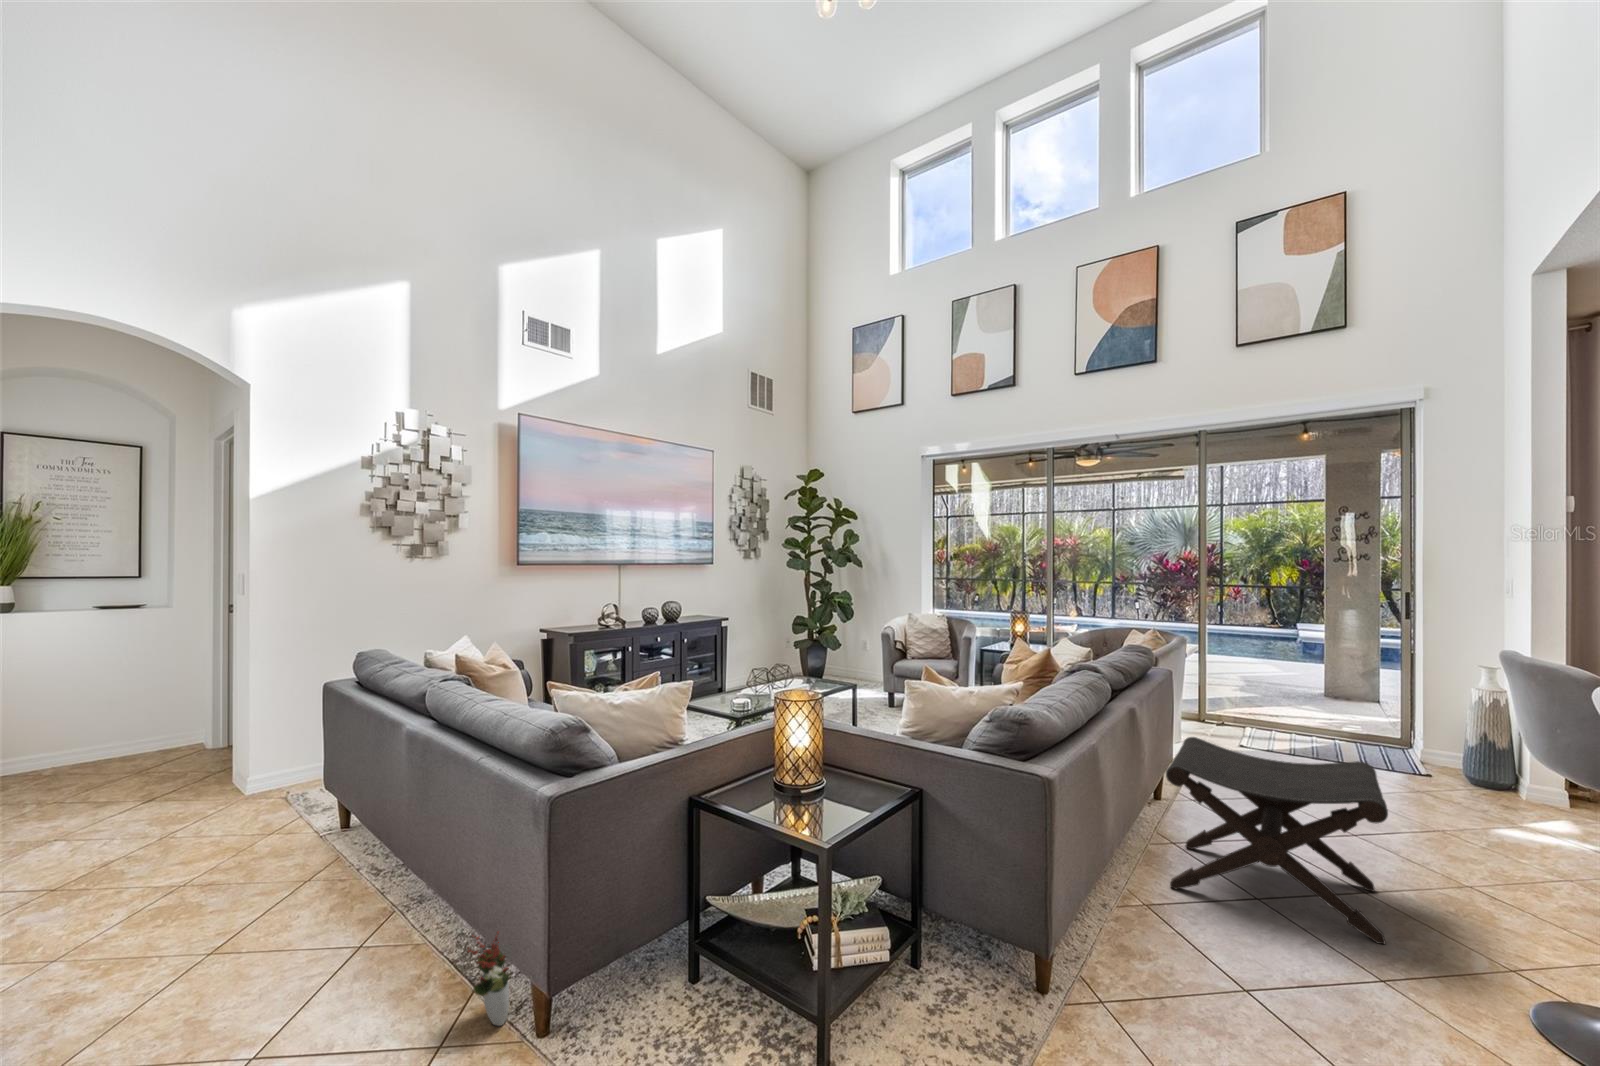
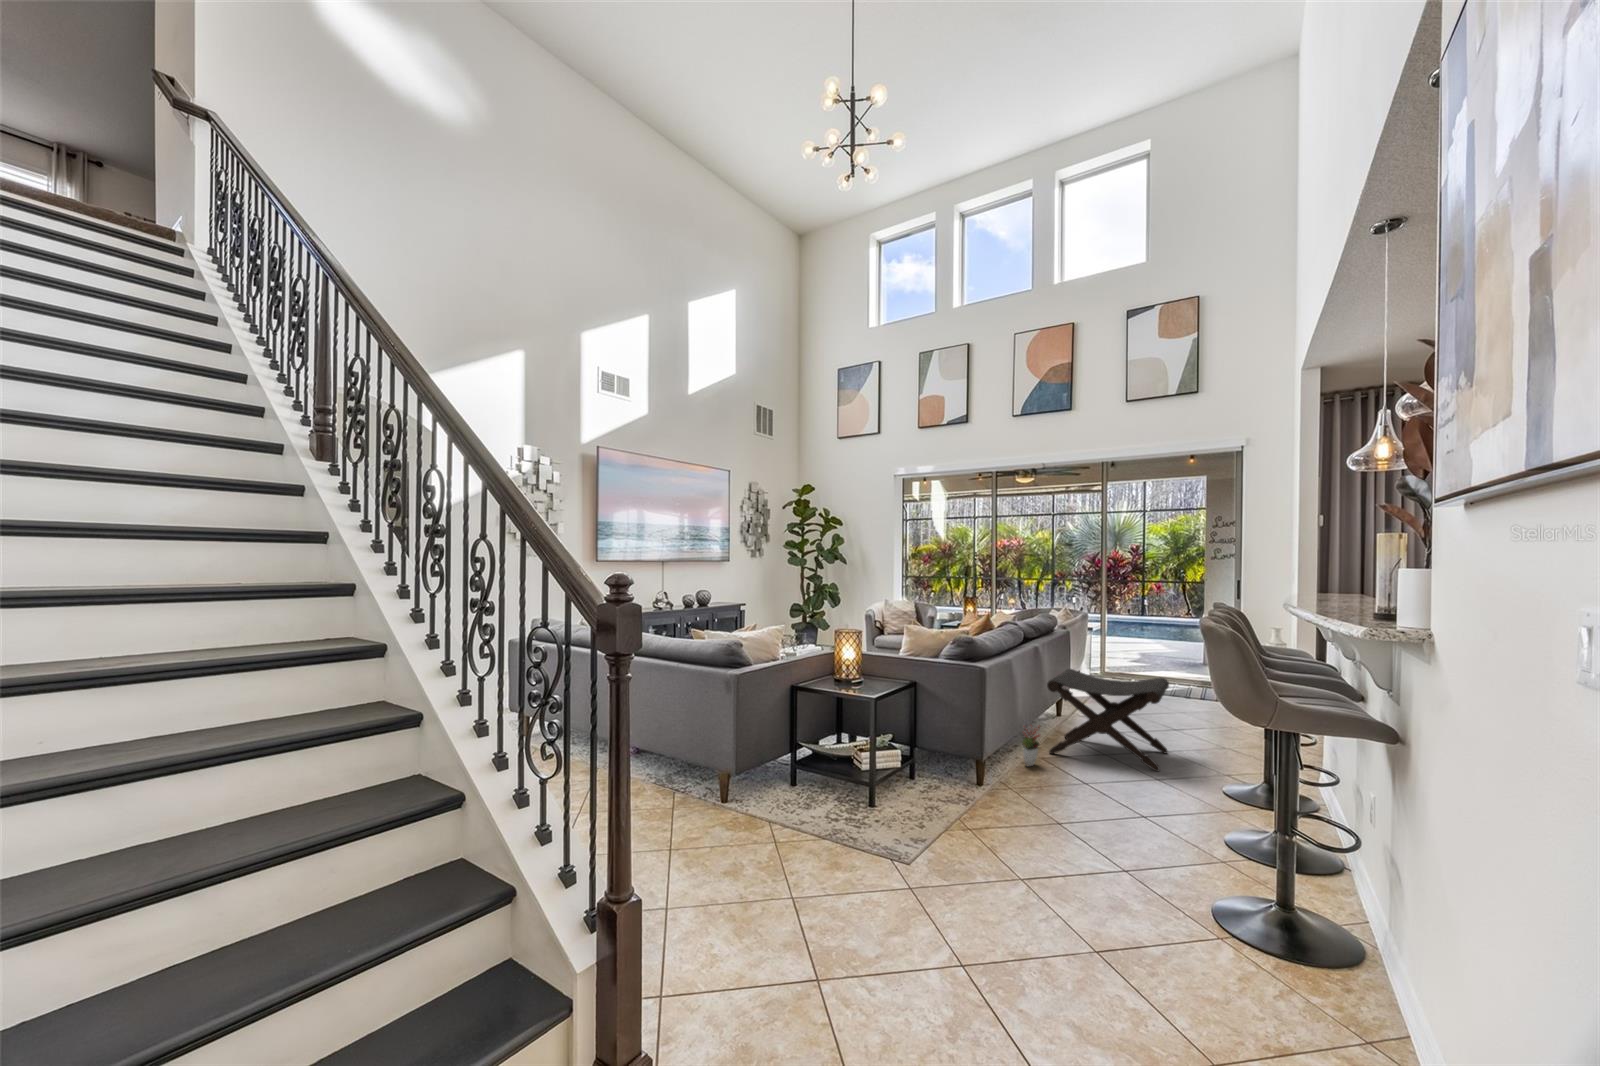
decorative plant: present [468,932,510,1026] -> present [1022,727,1041,766]

